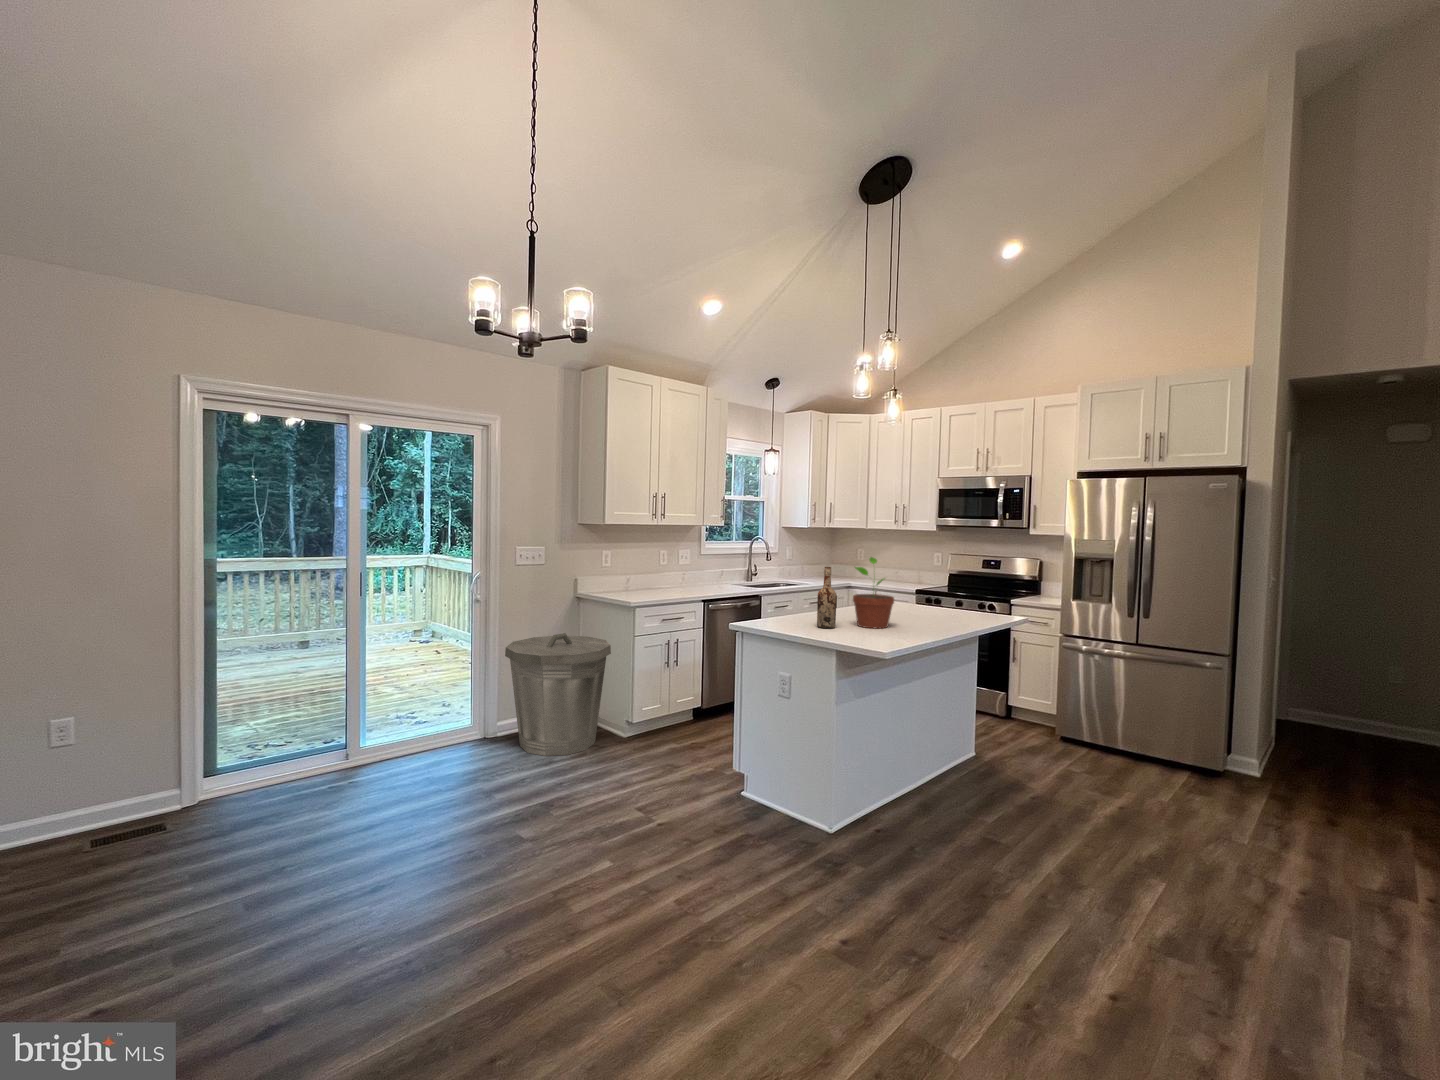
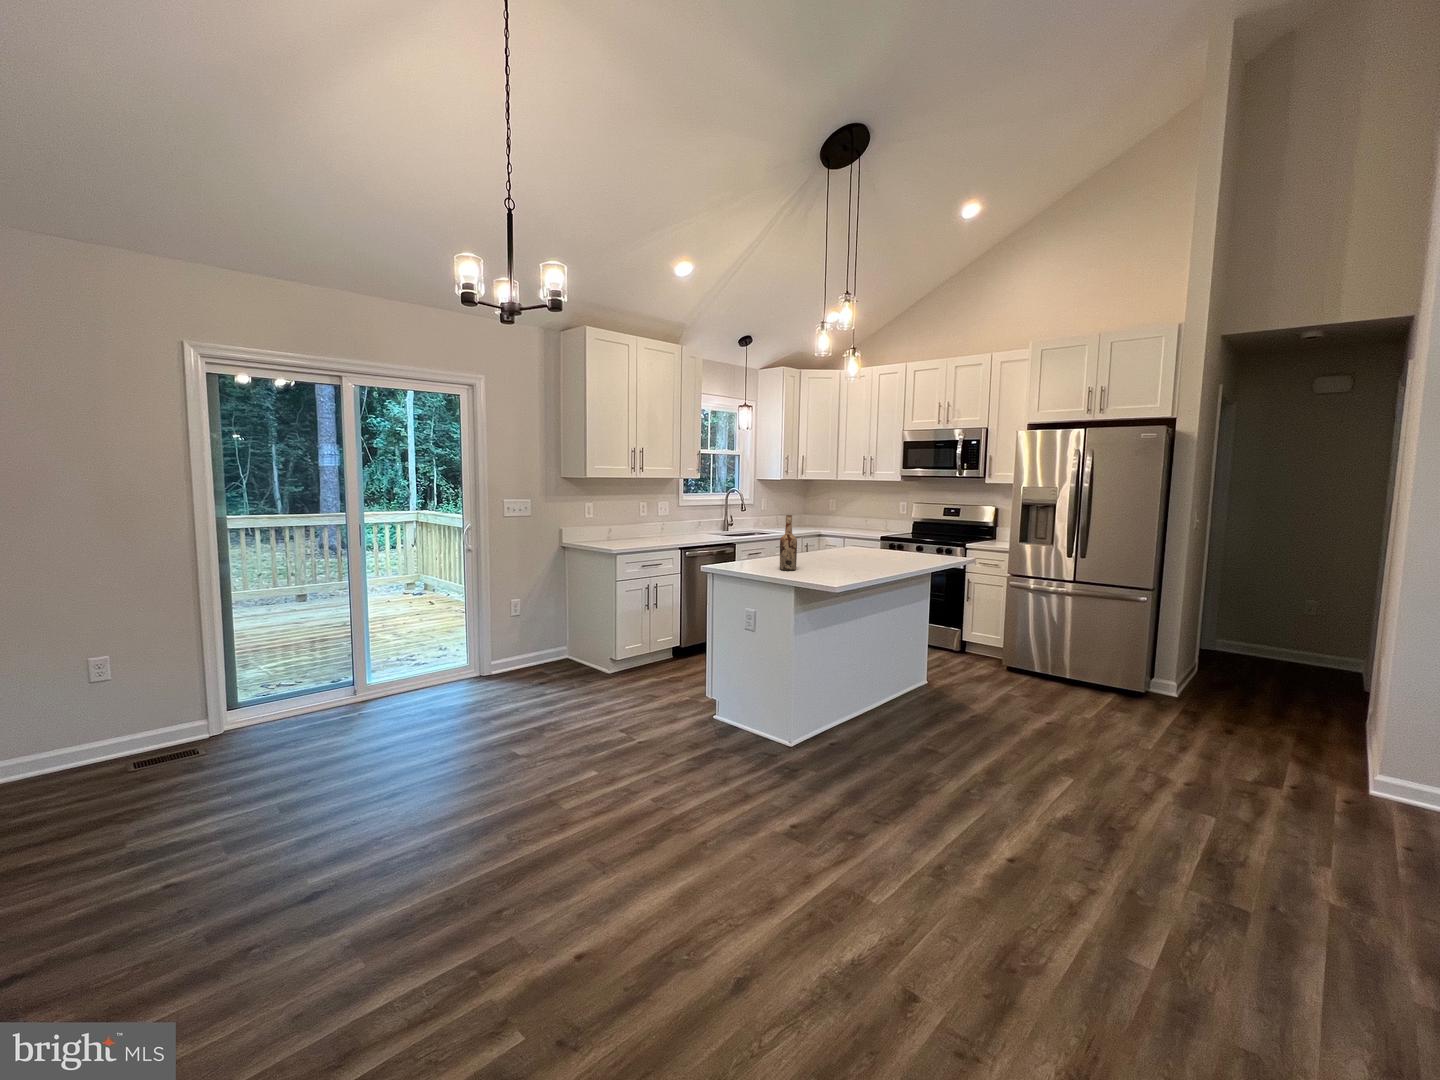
potted plant: present [853,557,894,628] -> none [812,505,849,570]
trash can: present [505,633,611,756] -> none [494,581,593,693]

